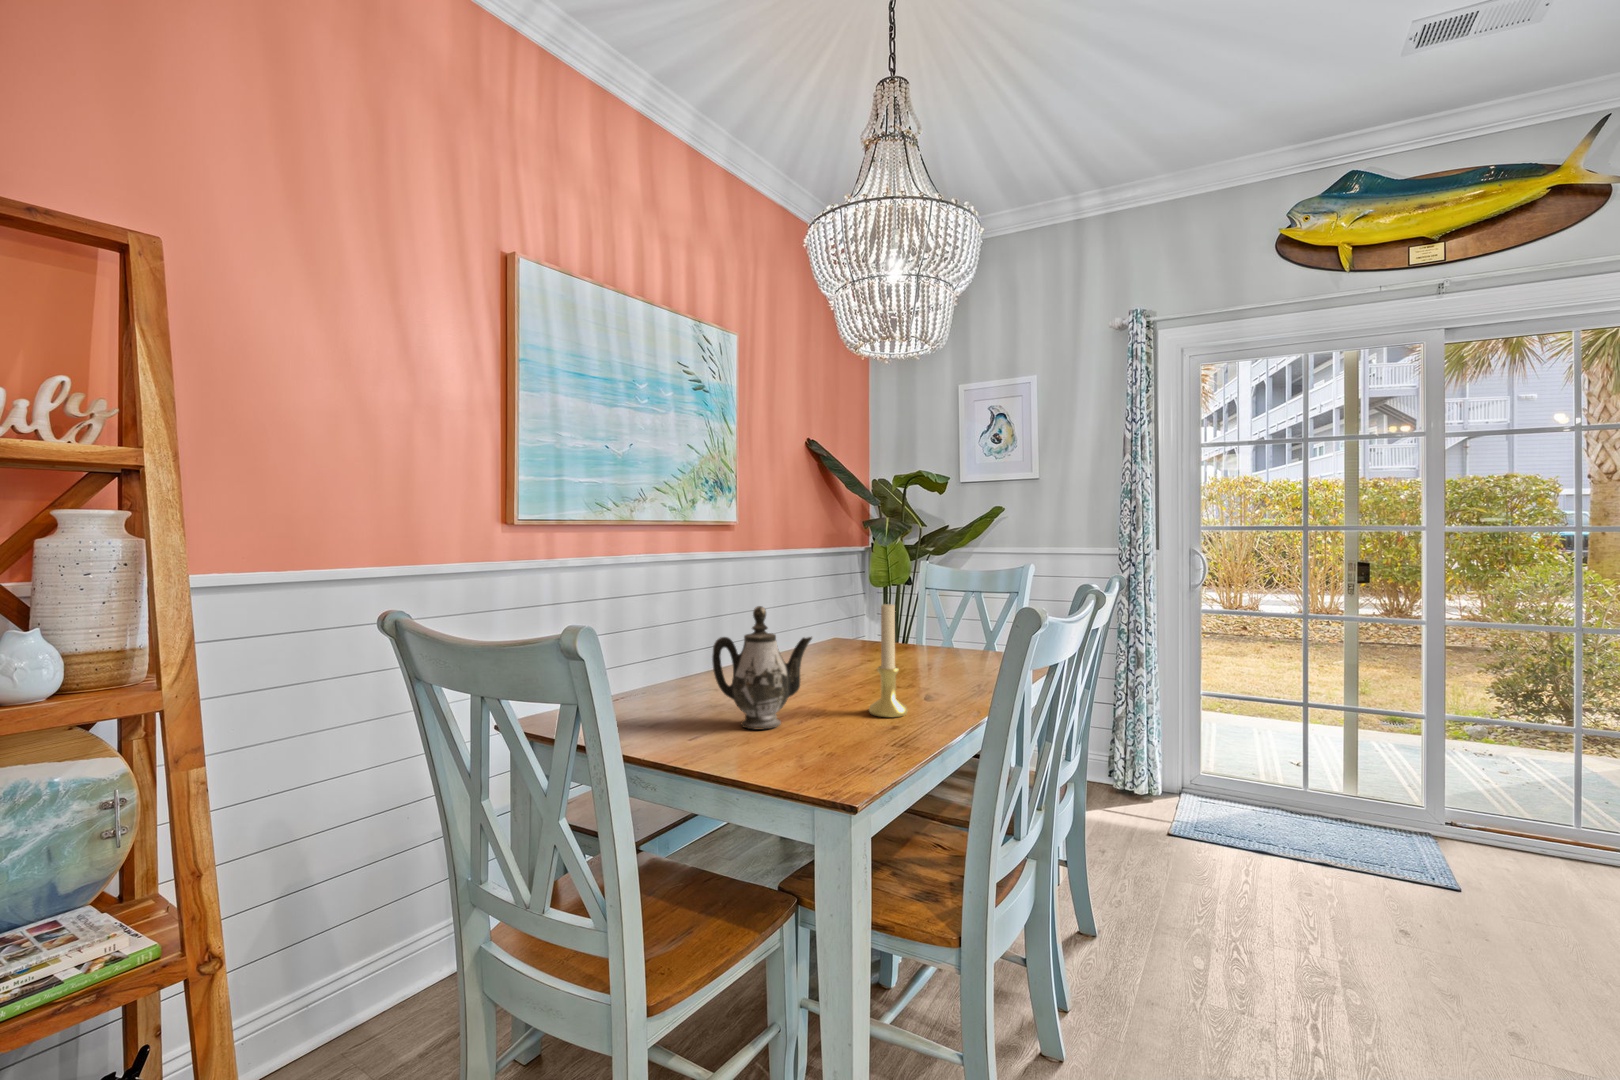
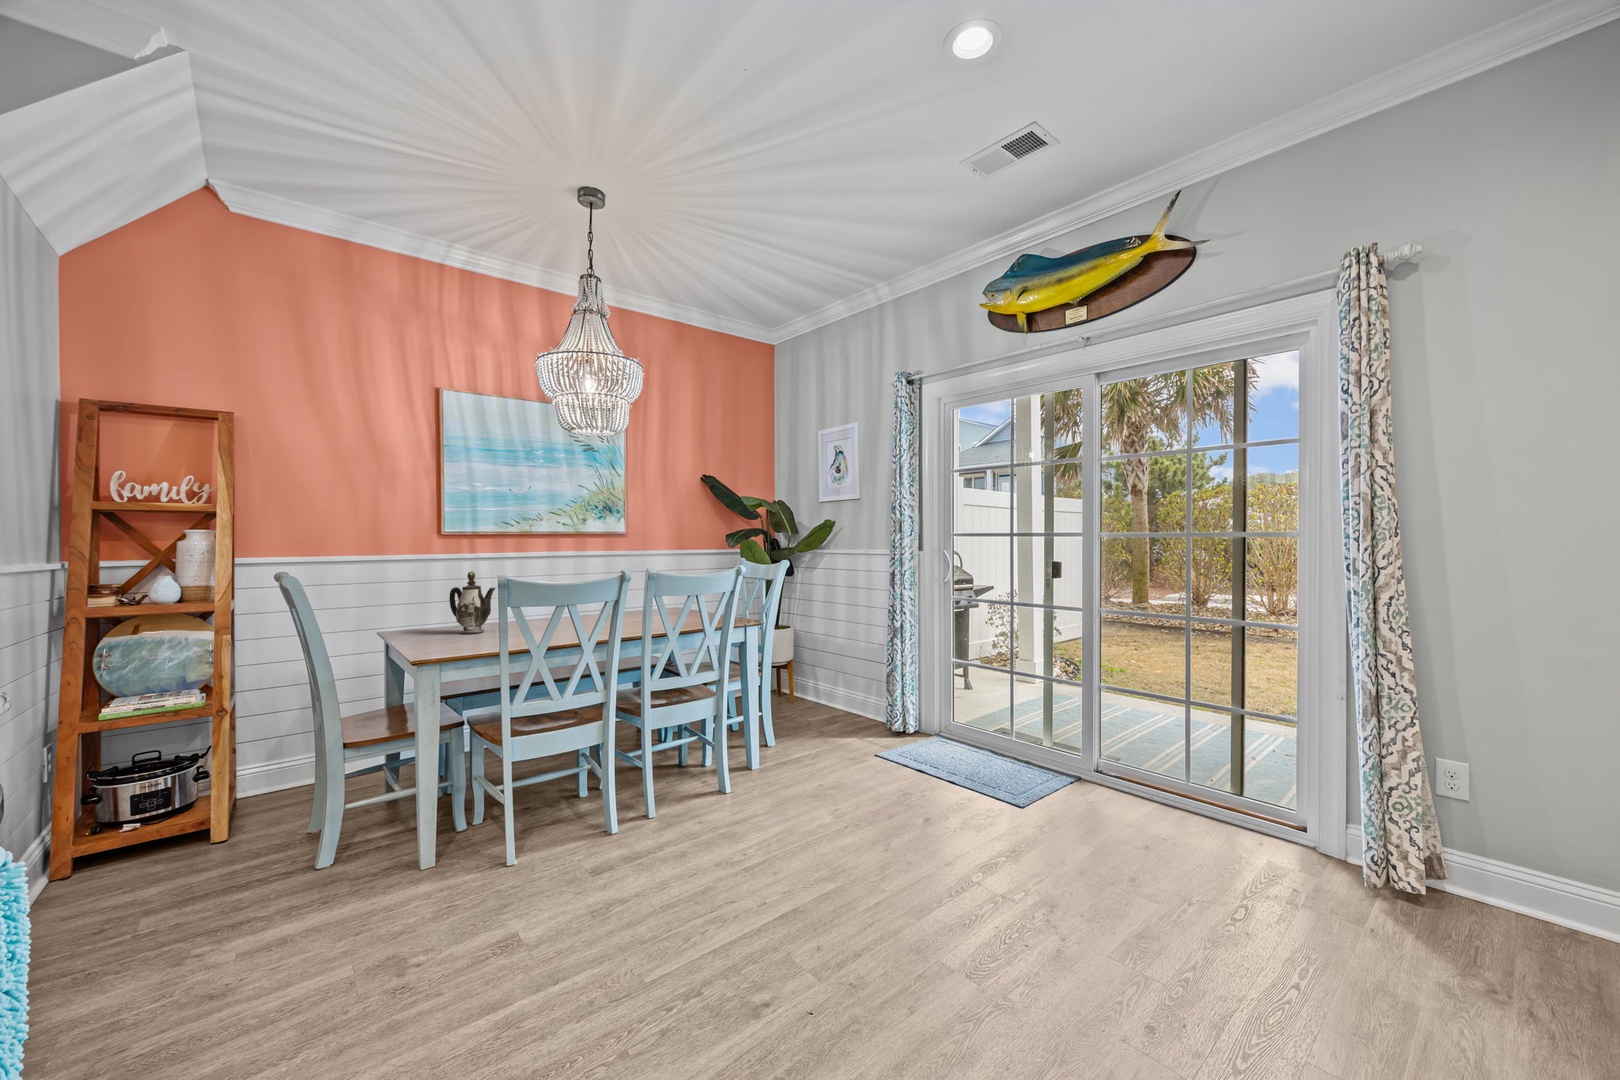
candle holder: present [869,604,907,717] -> none [534,569,557,632]

